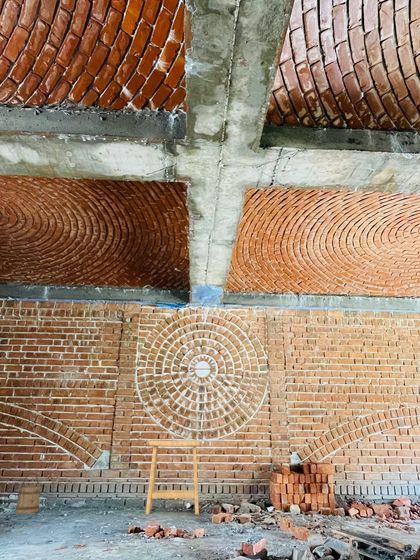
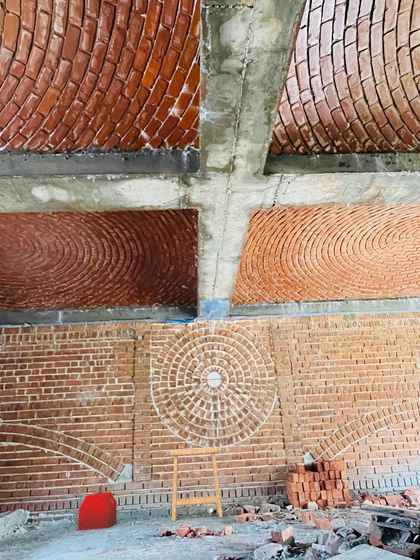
toolbox: none [46,472,91,518] -> present [78,486,117,531]
bucket: present [15,473,42,514] -> none [46,490,70,530]

